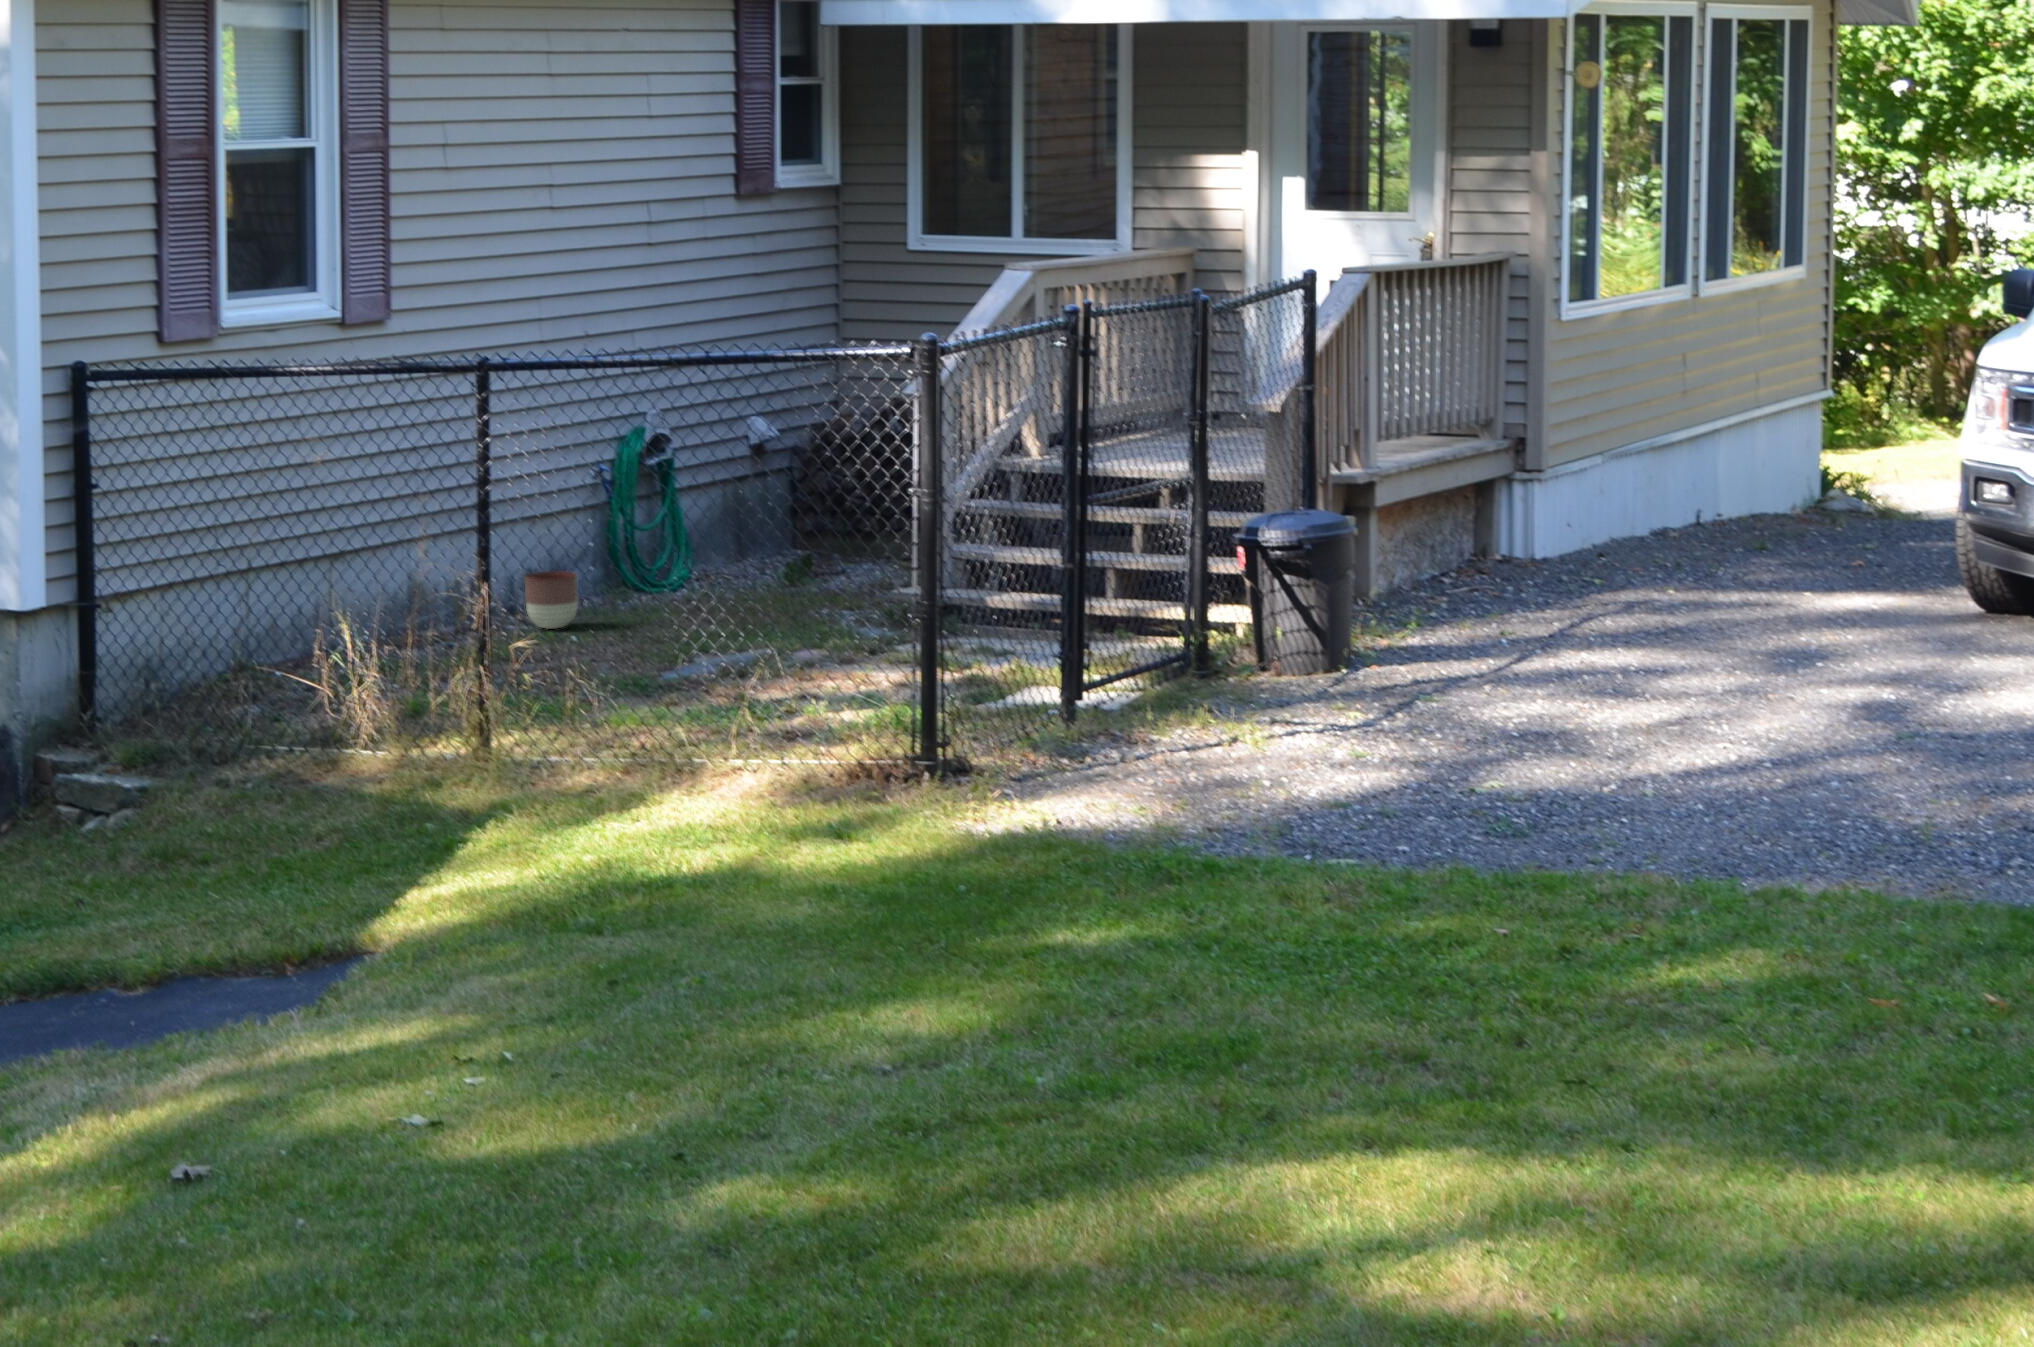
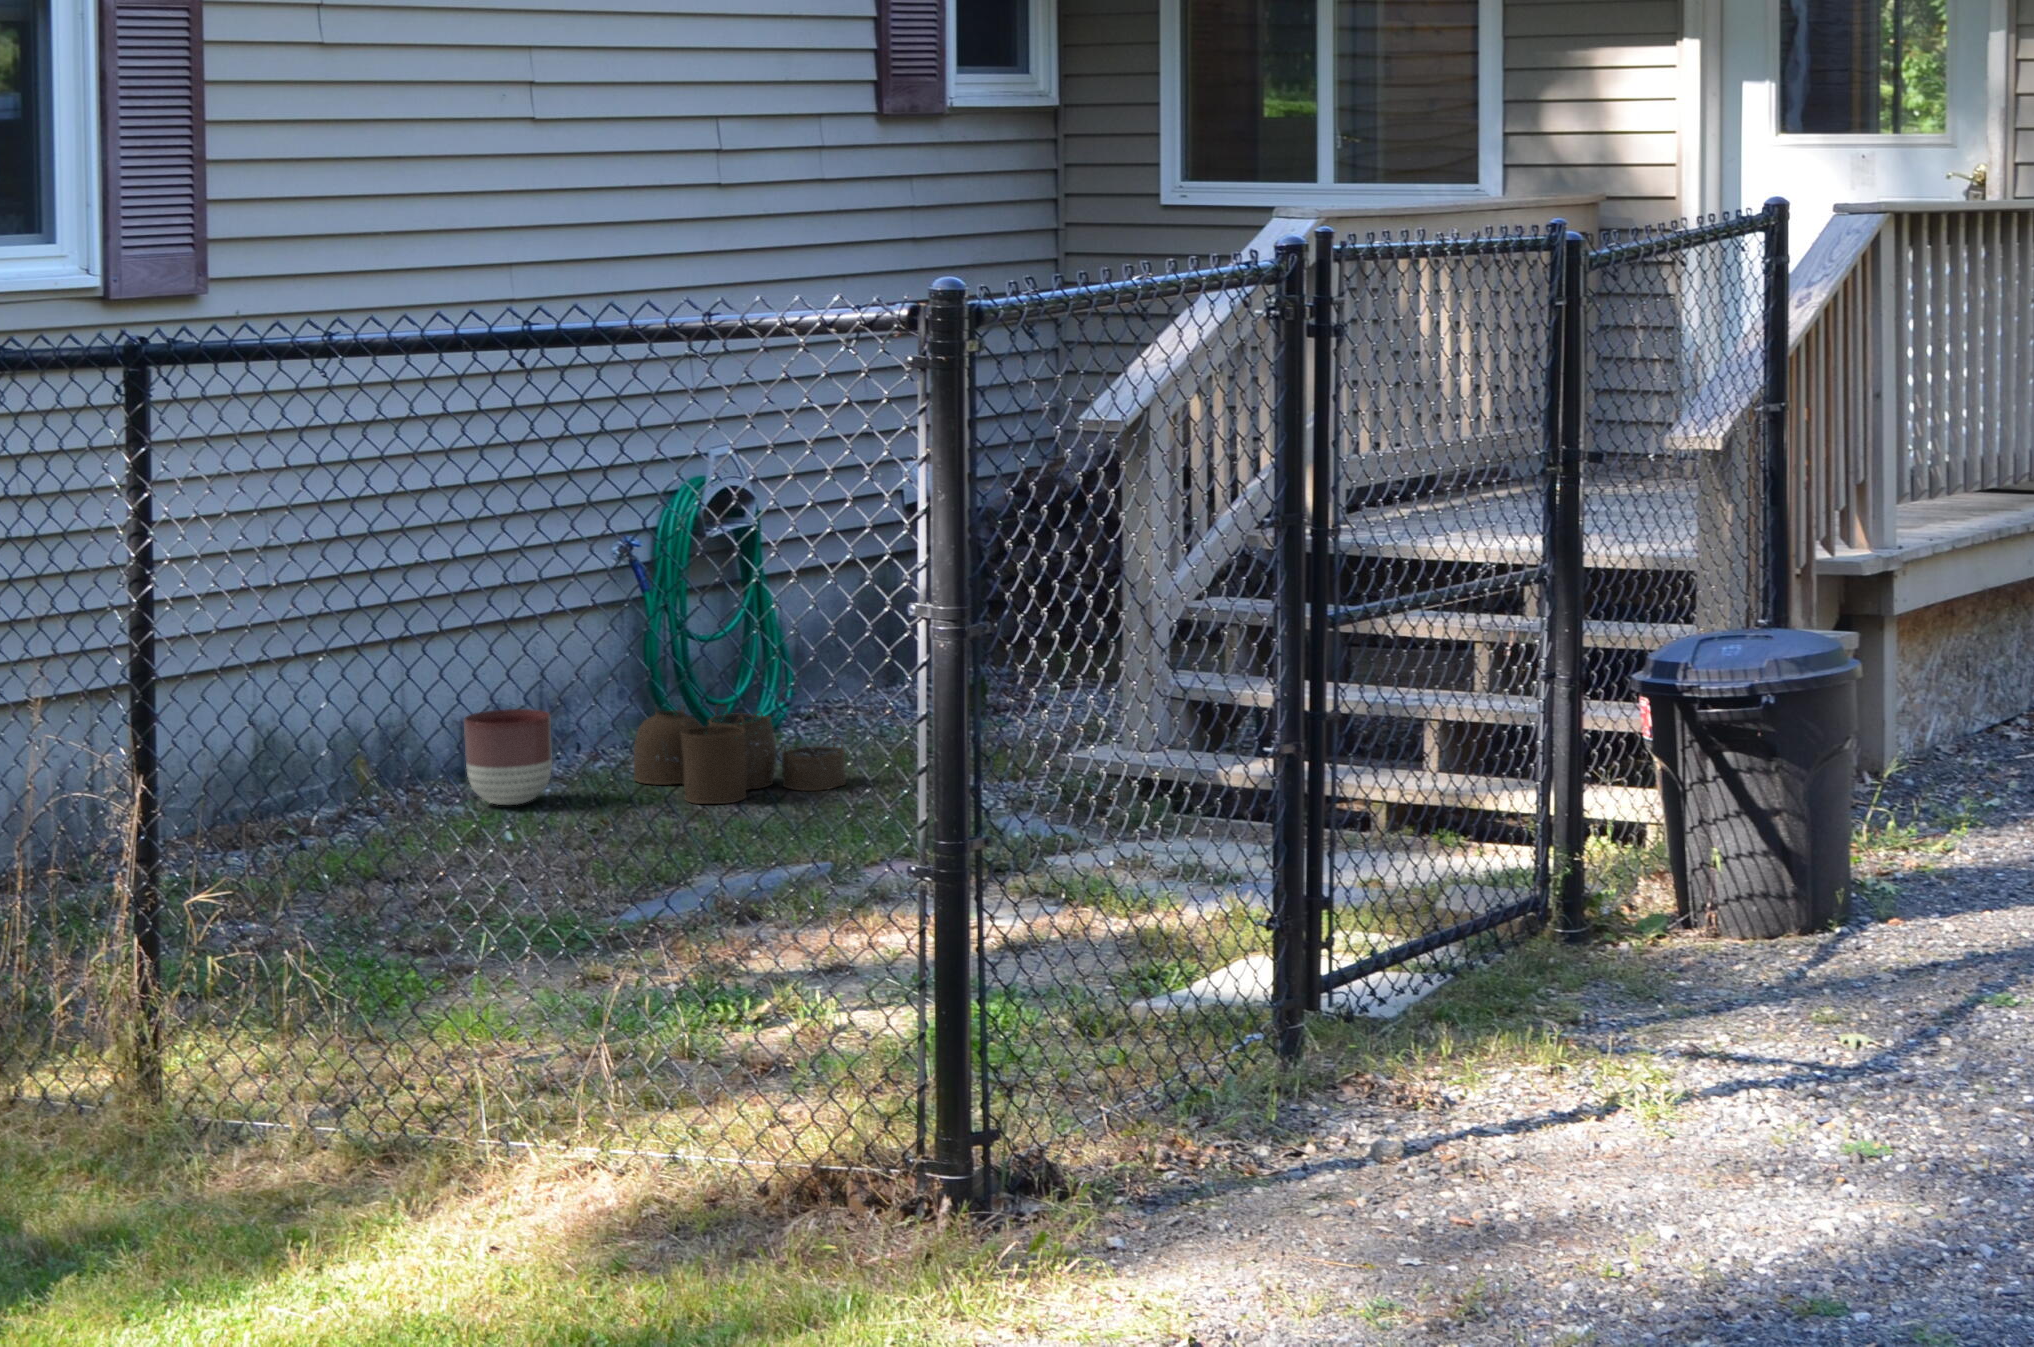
woven basket: none [619,568,753,626] -> present [634,704,846,804]

